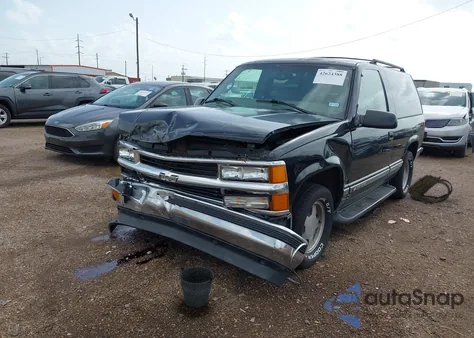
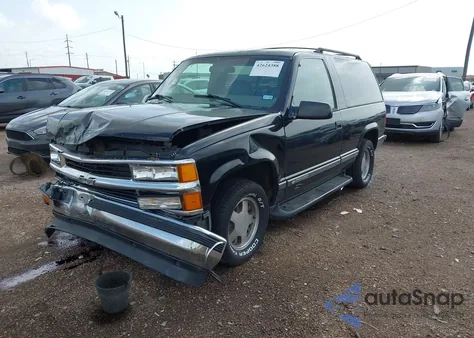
backpack: present [408,175,452,204] -> present [10,153,48,177]

